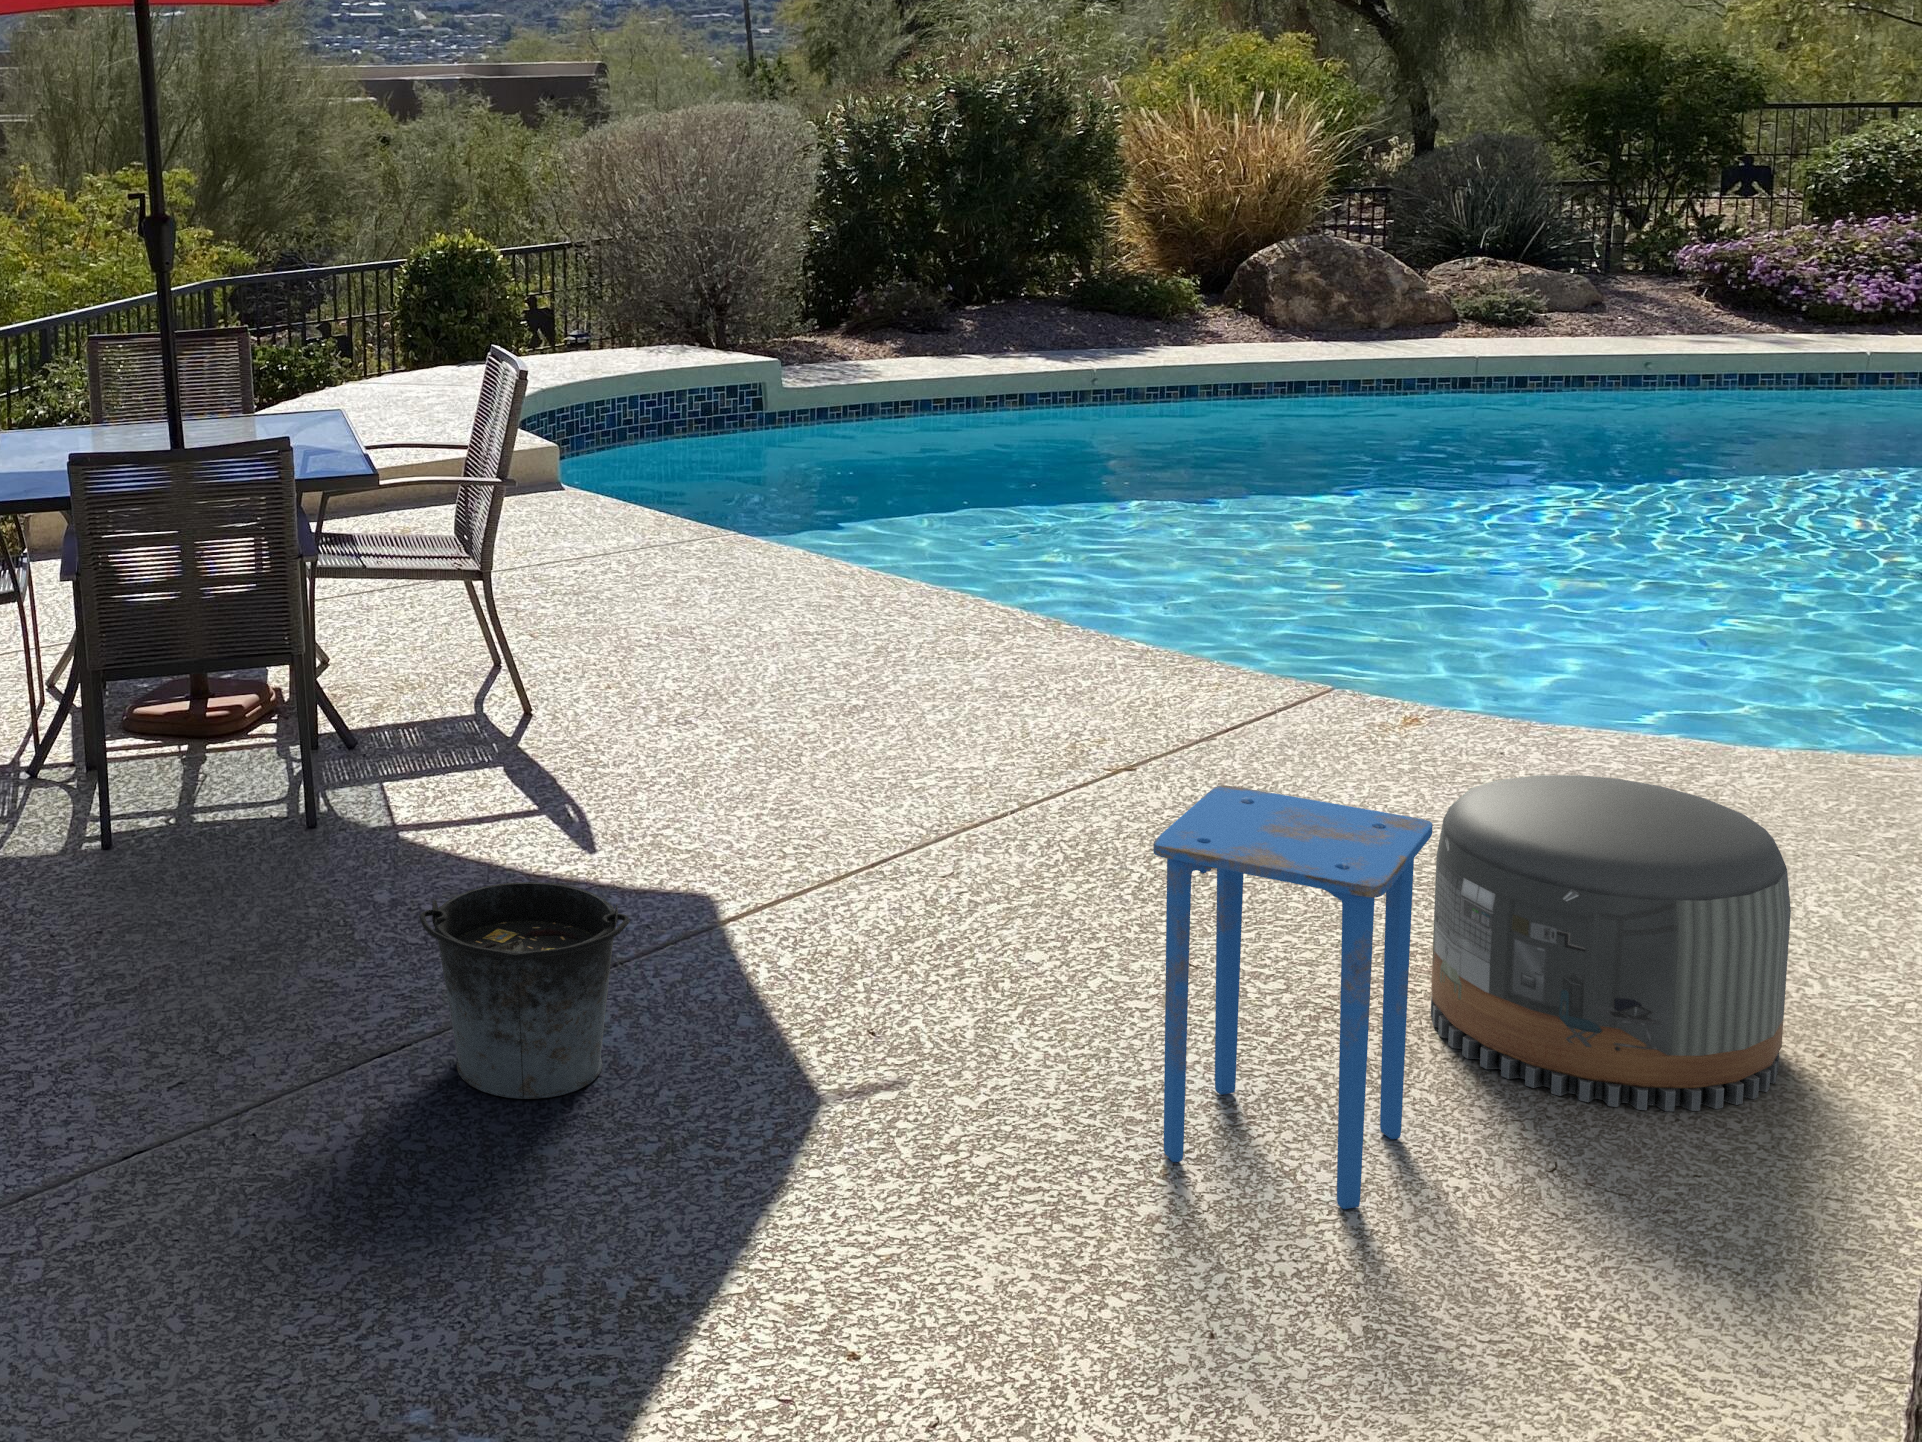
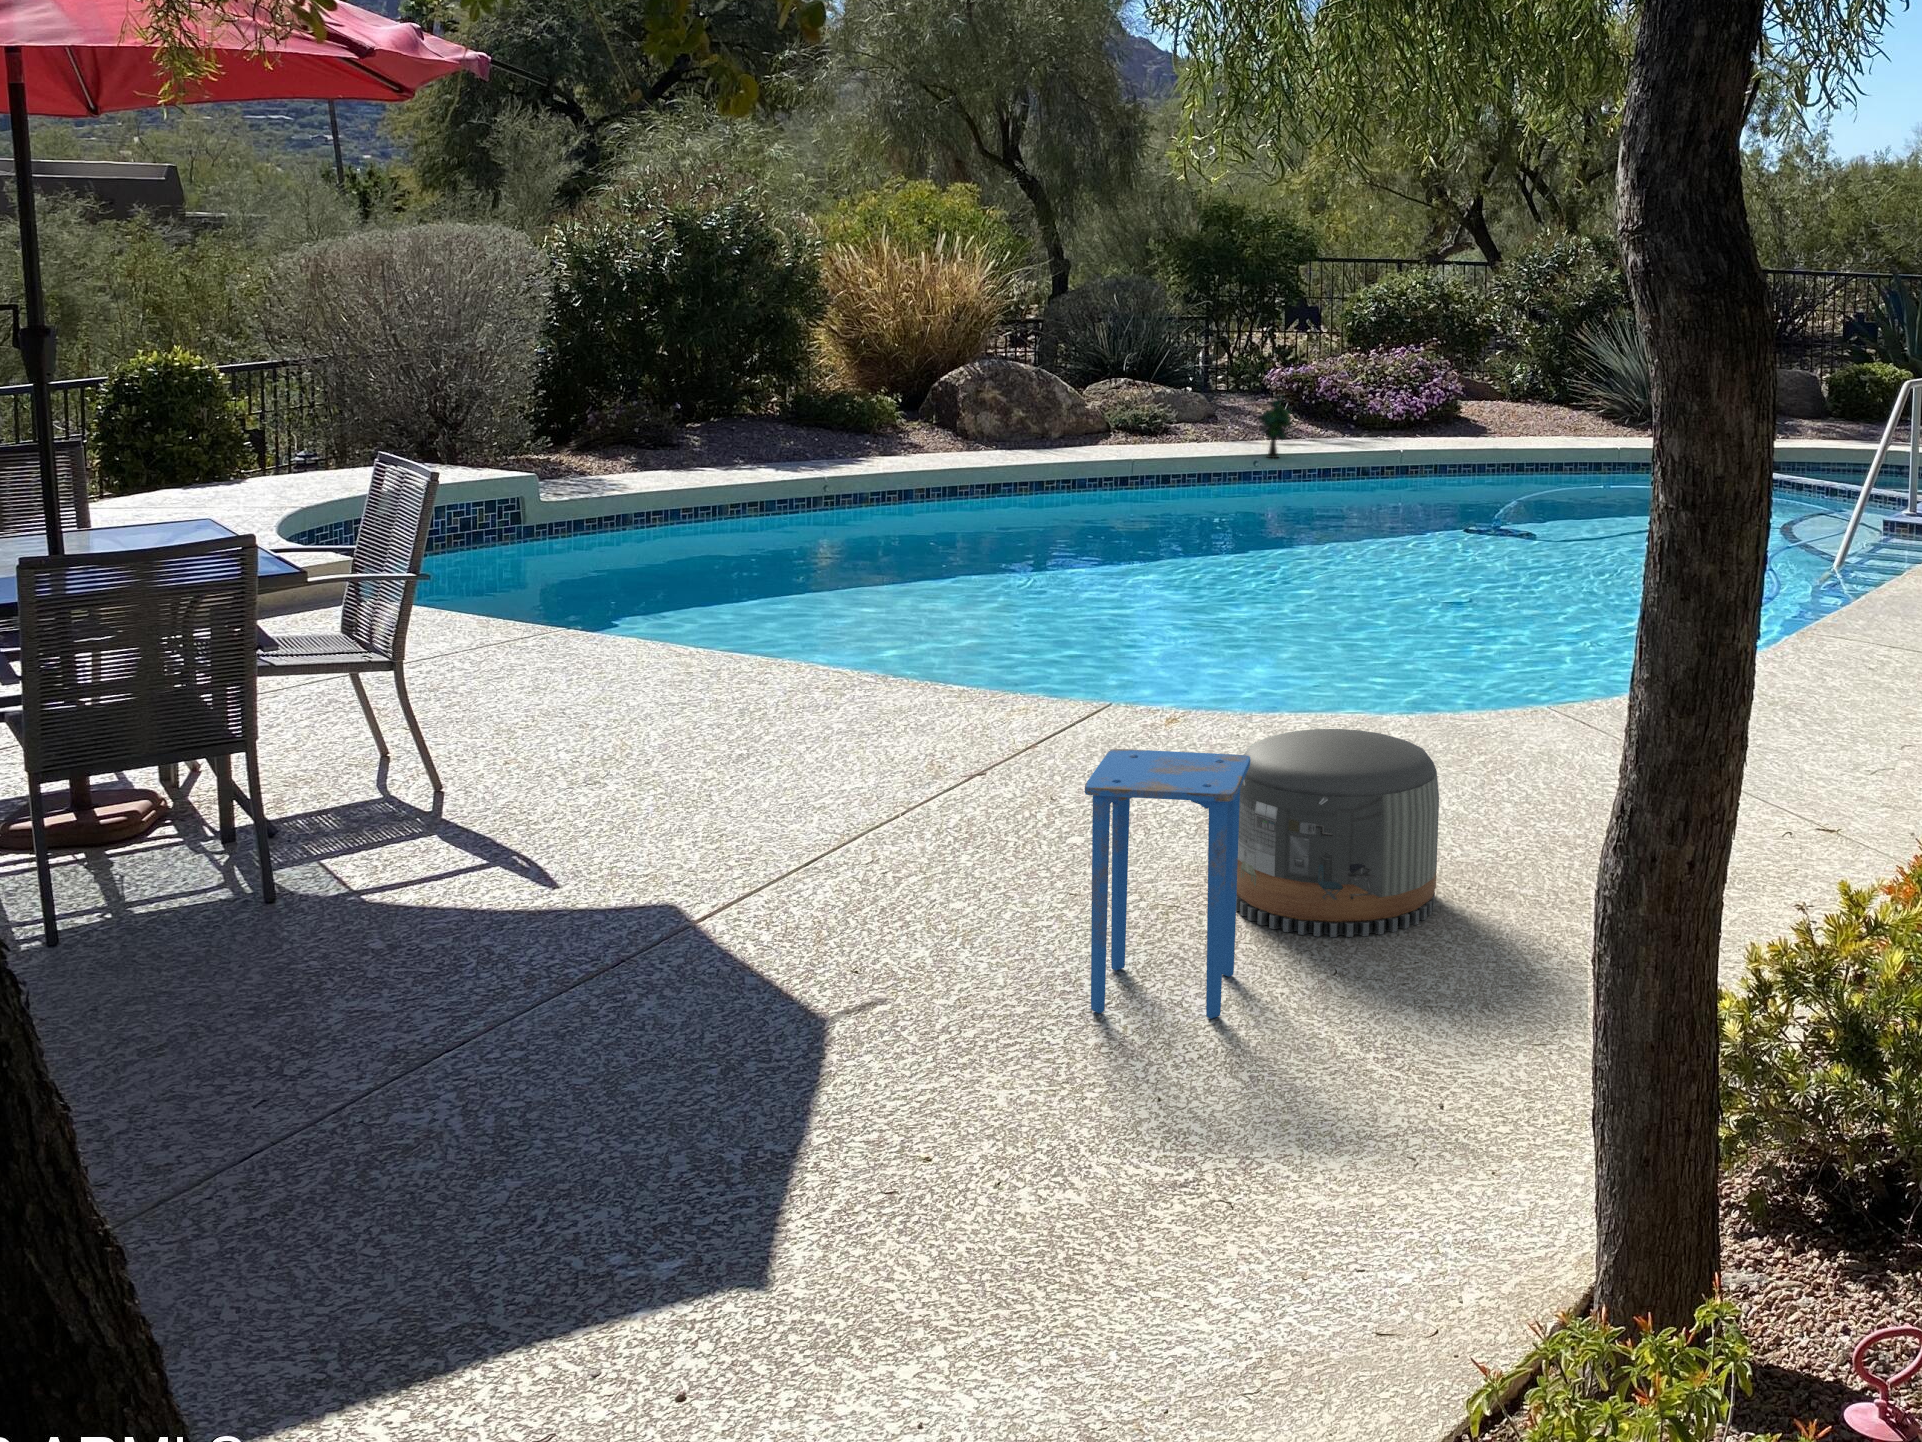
decorative plant: none [1650,275,1705,356] -> present [1259,394,1291,458]
bucket: present [419,882,630,1099] -> none [496,890,681,1064]

